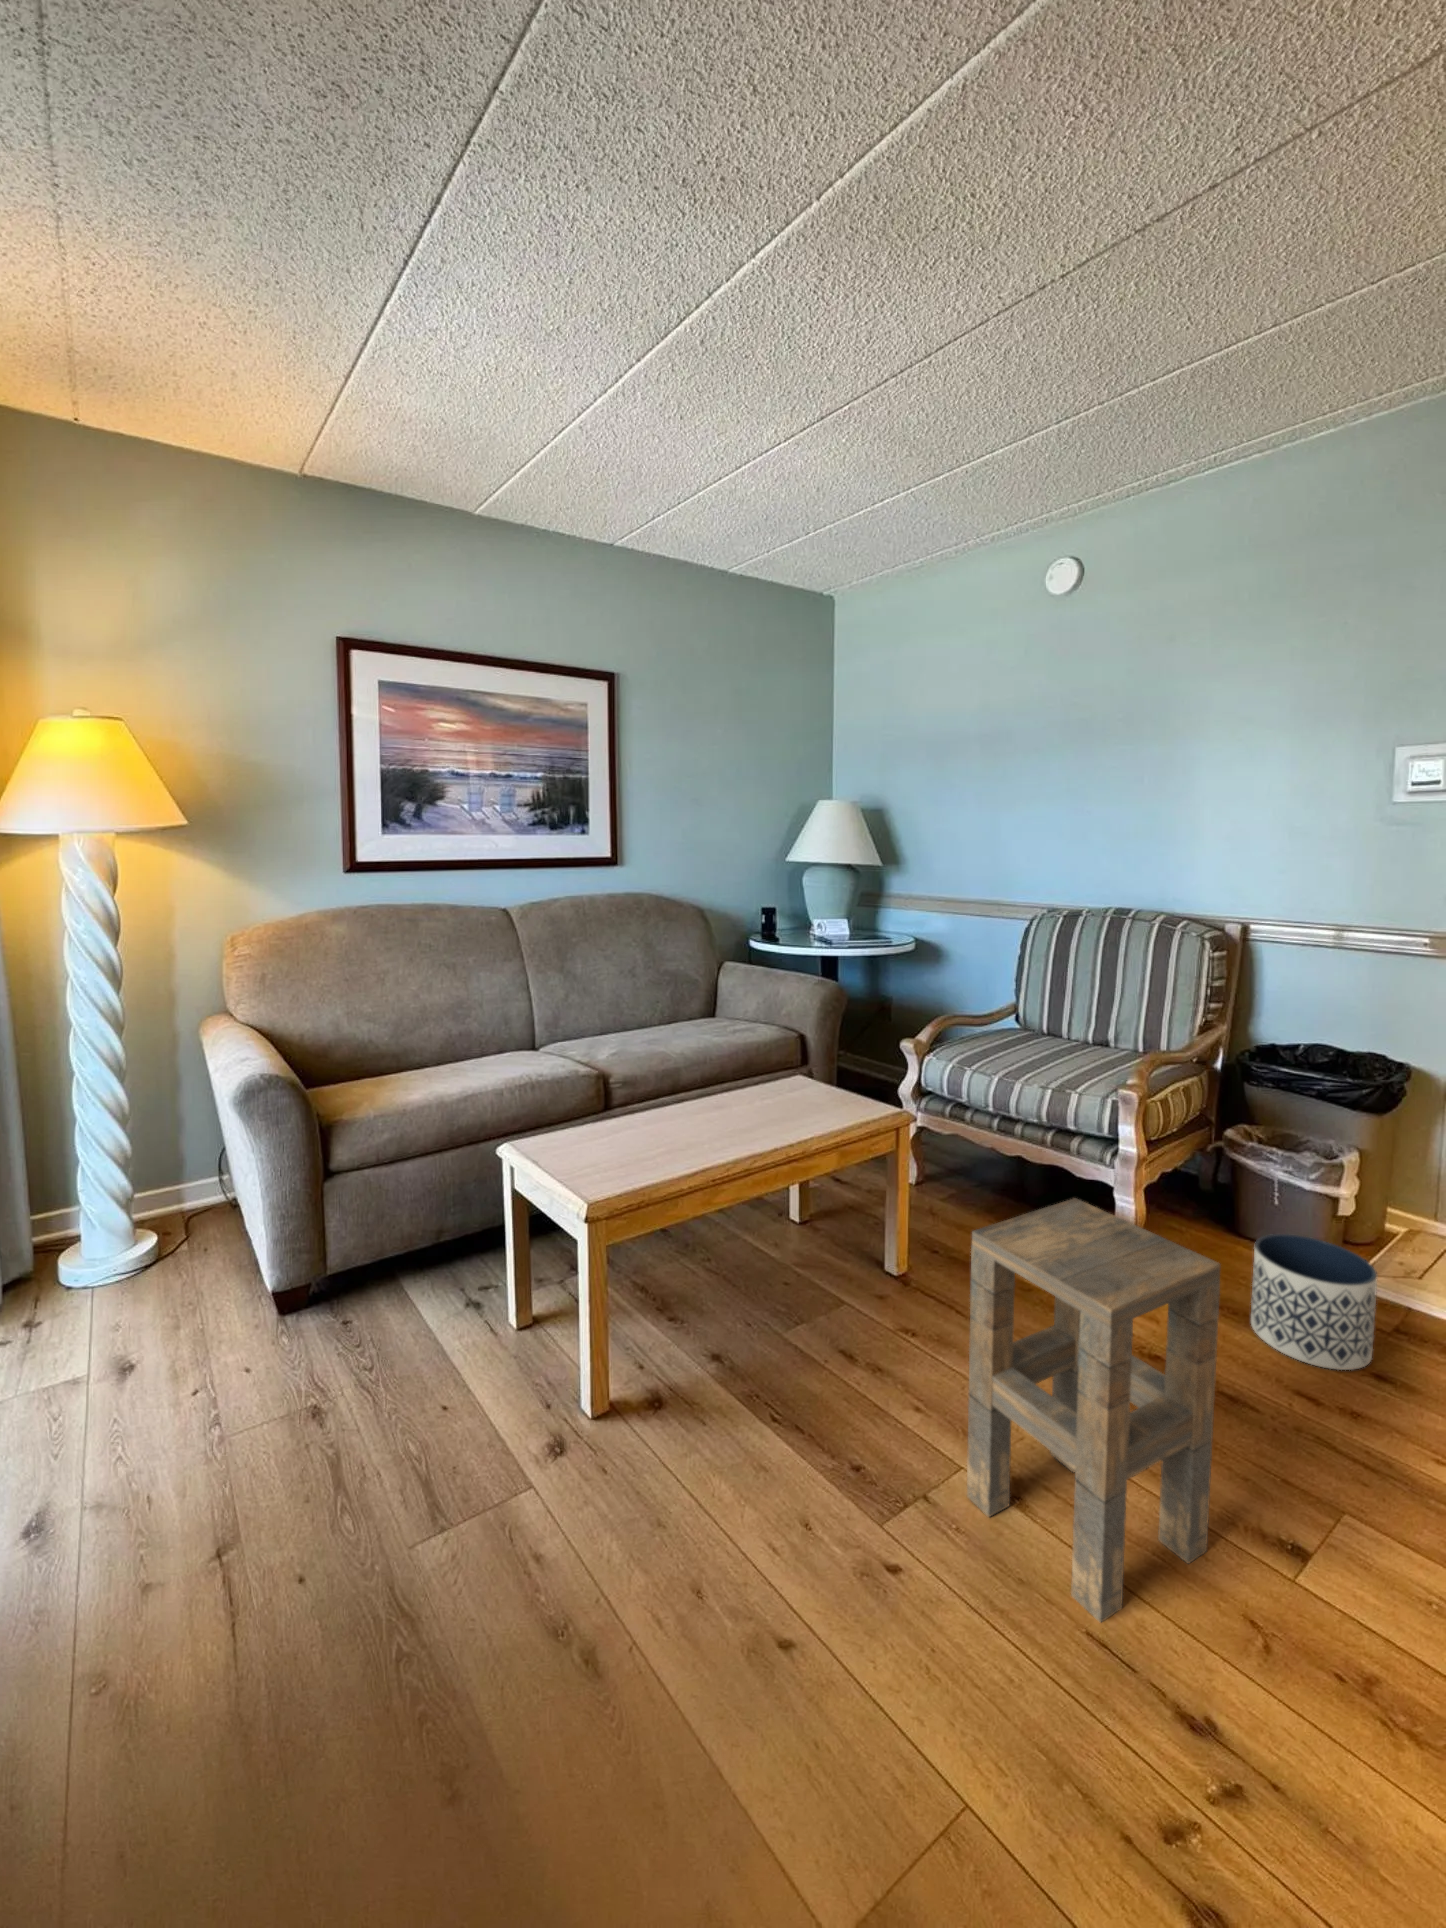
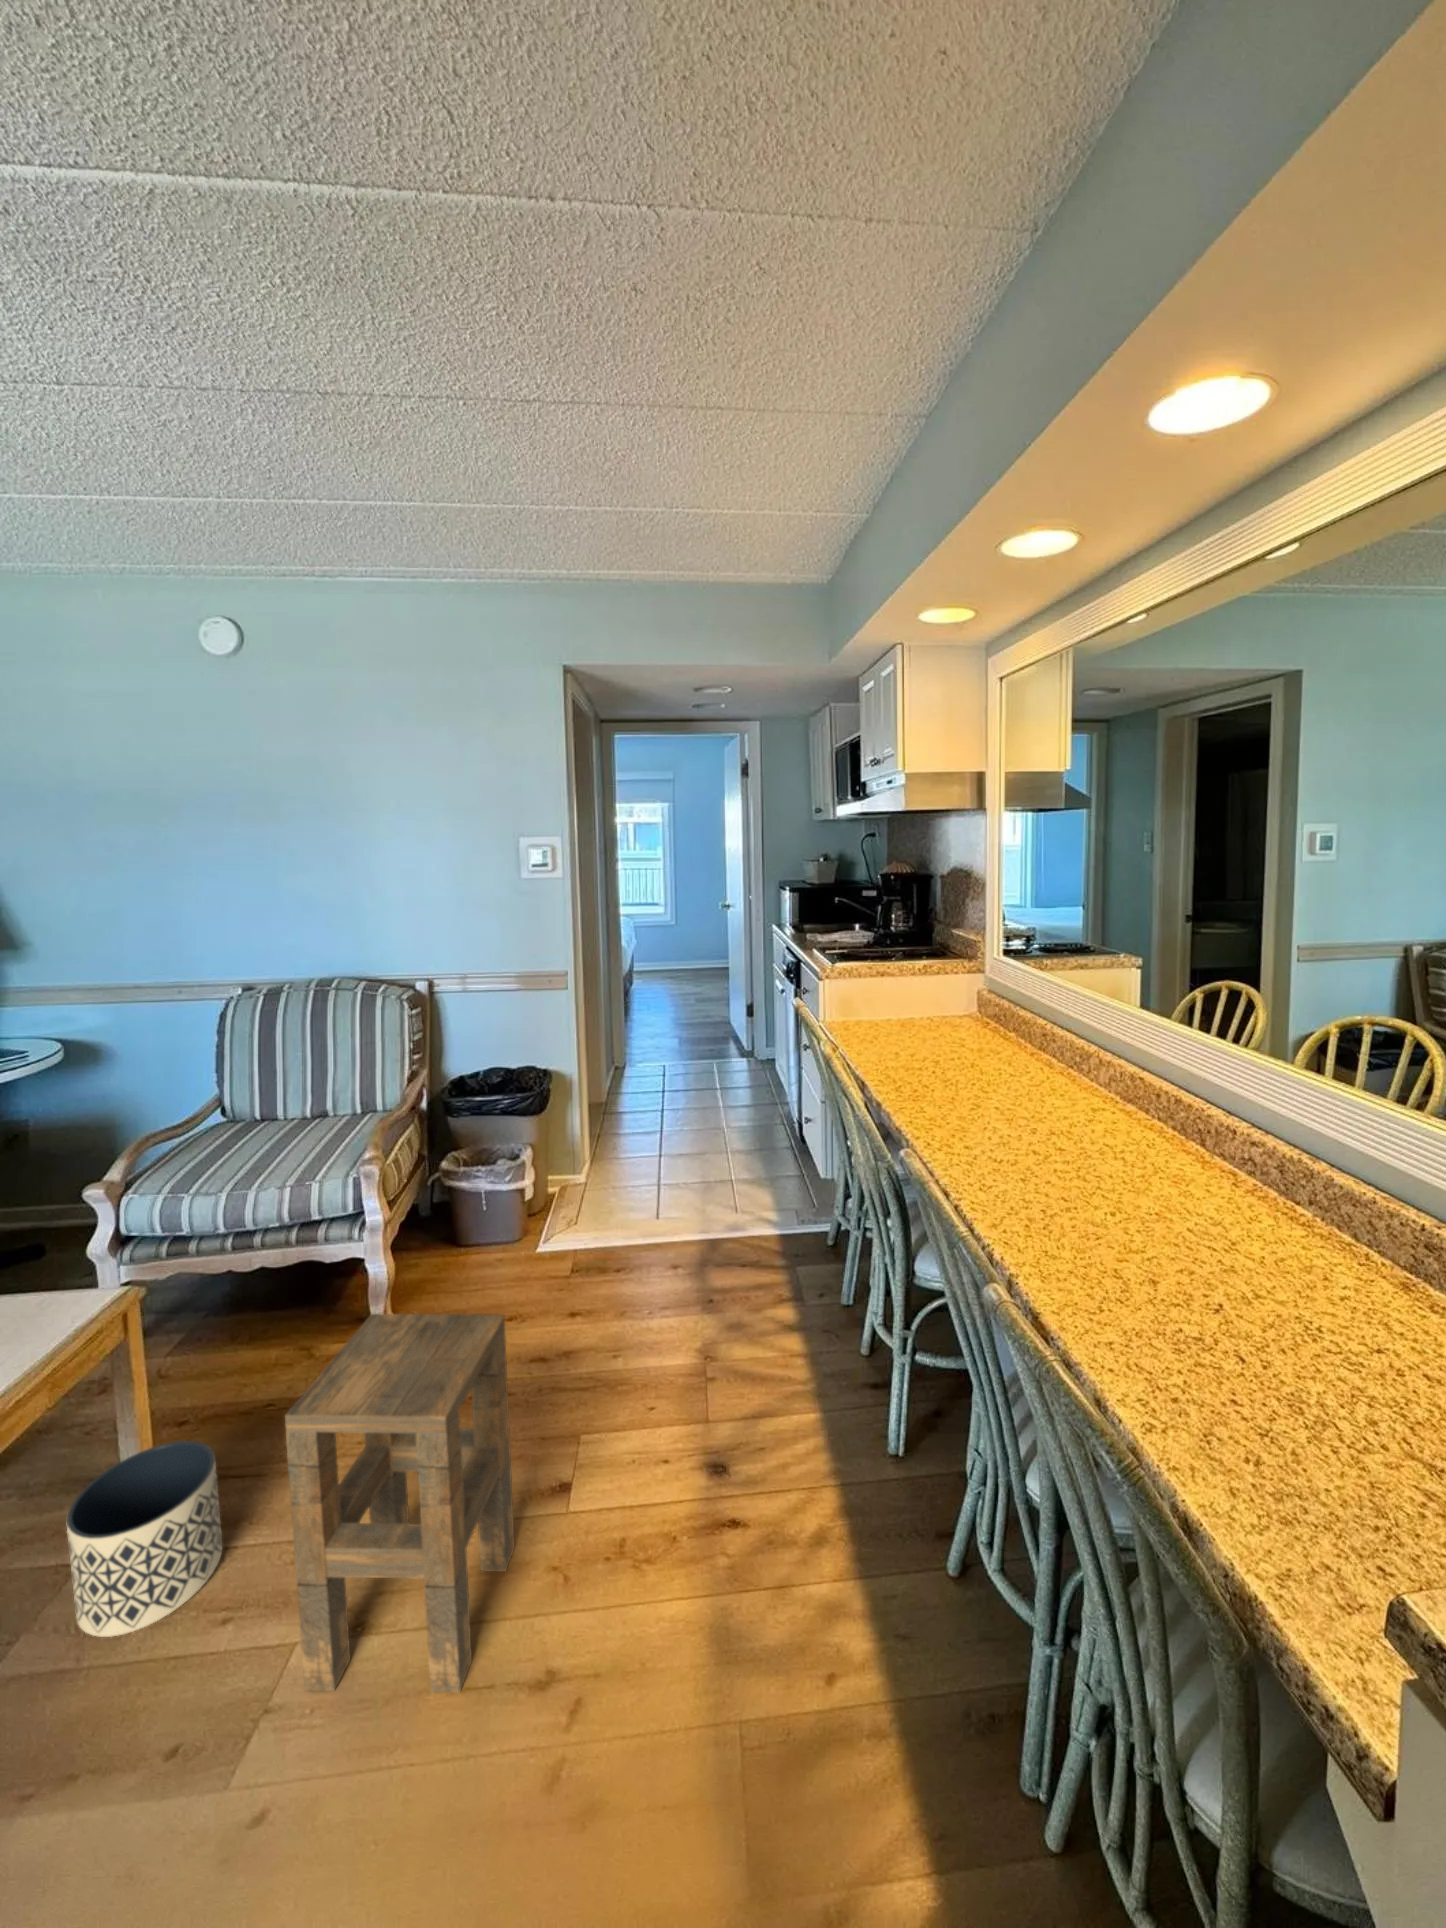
planter: present [1251,1234,1377,1370] -> present [67,1441,222,1637]

